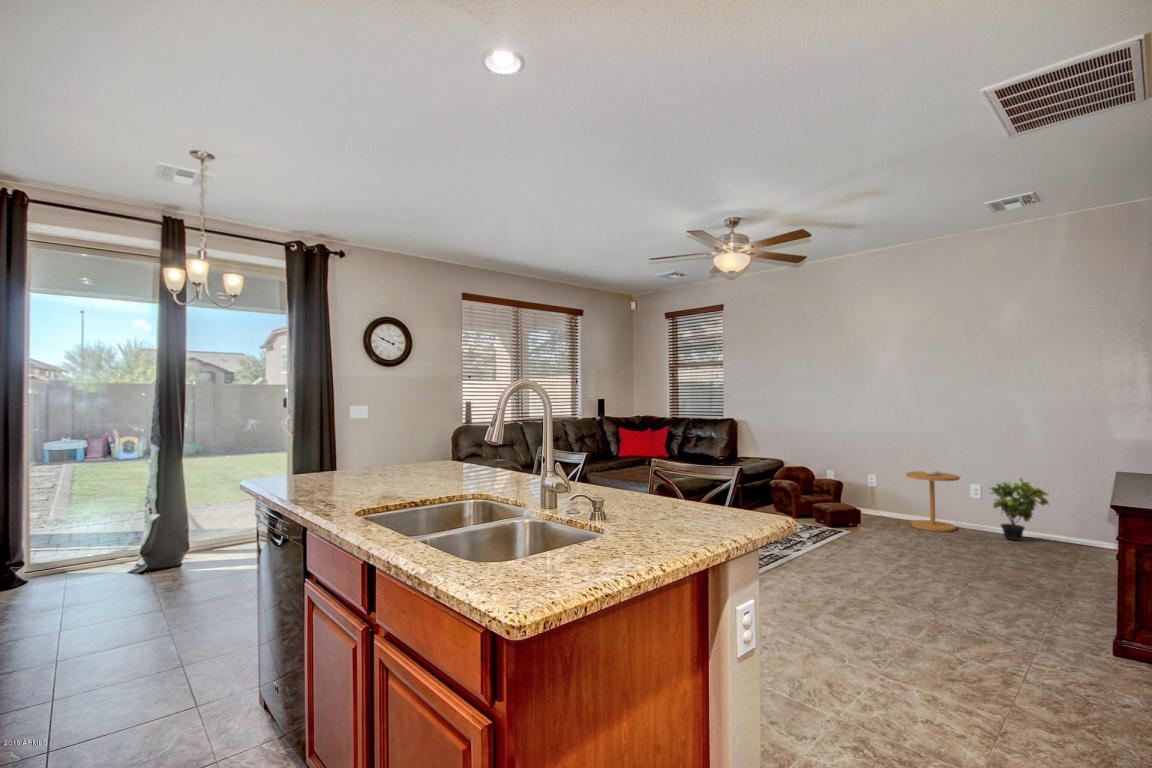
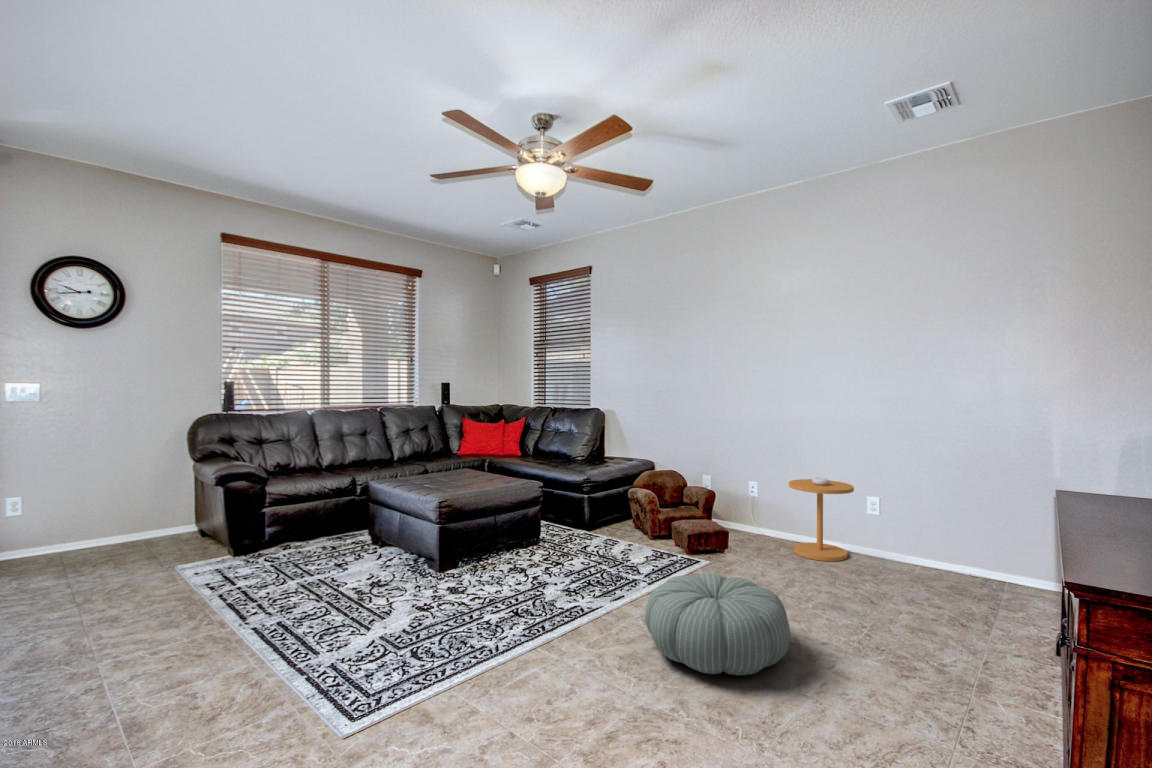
potted plant: present [991,478,1048,540] -> none [887,490,963,575]
pouf: none [831,530,935,587] -> present [645,573,790,675]

